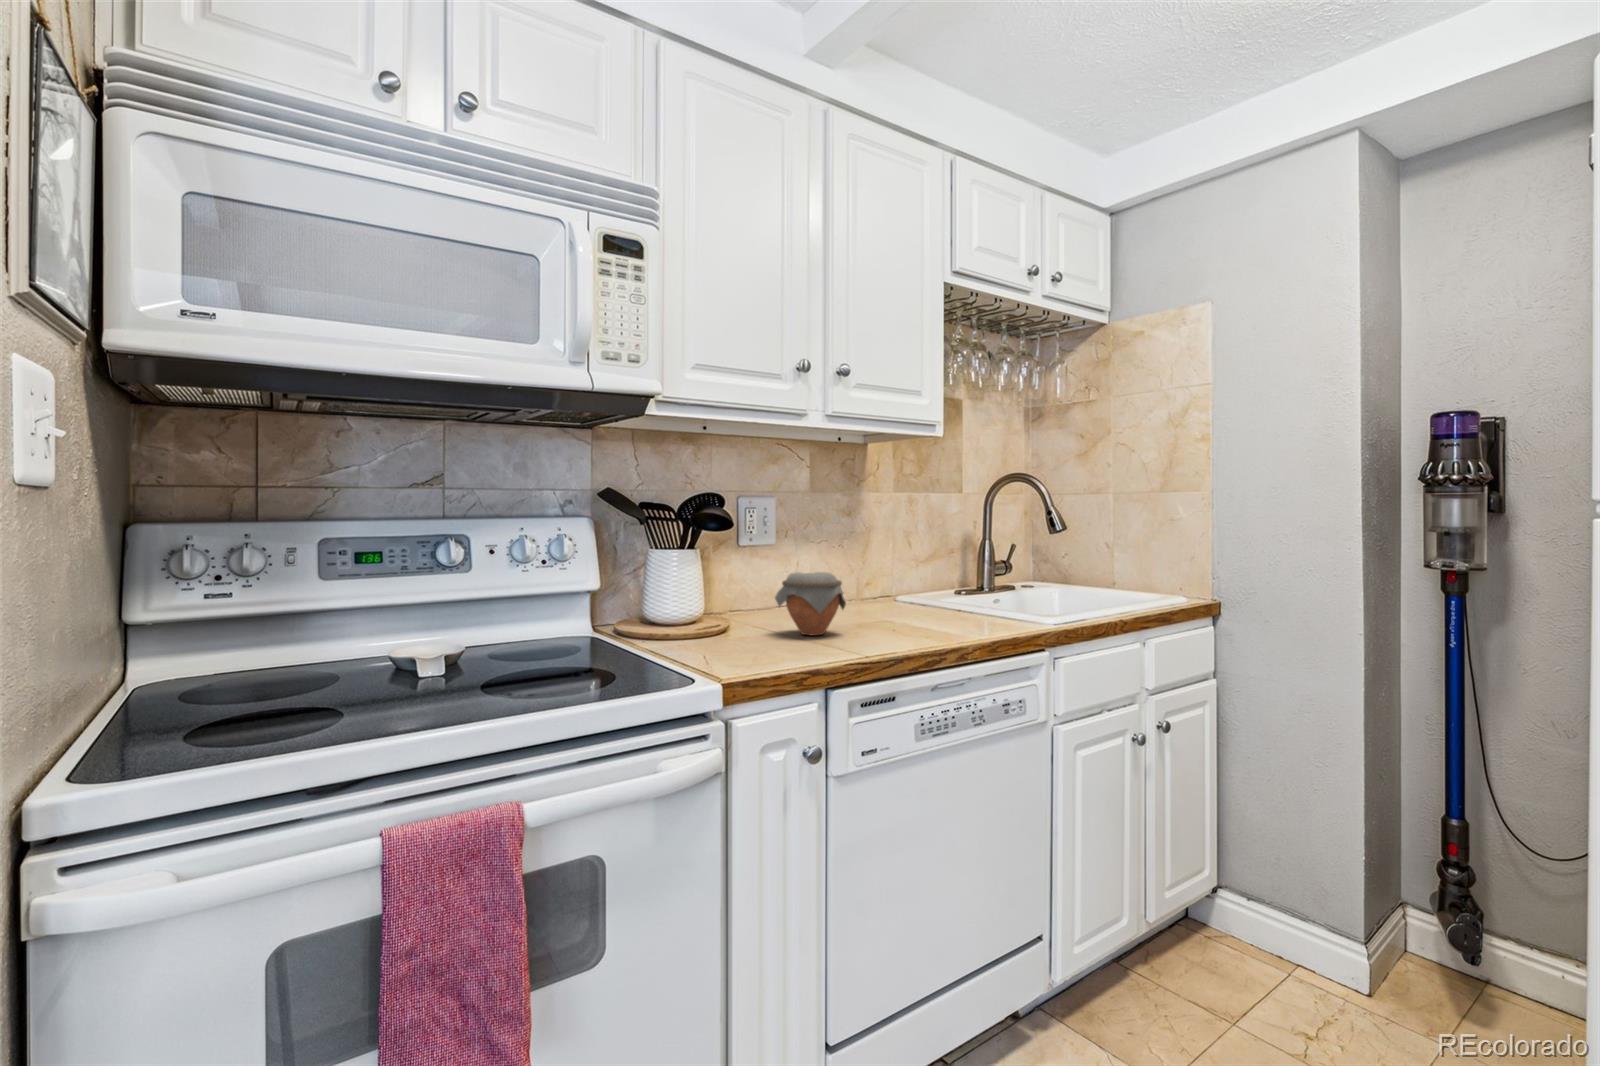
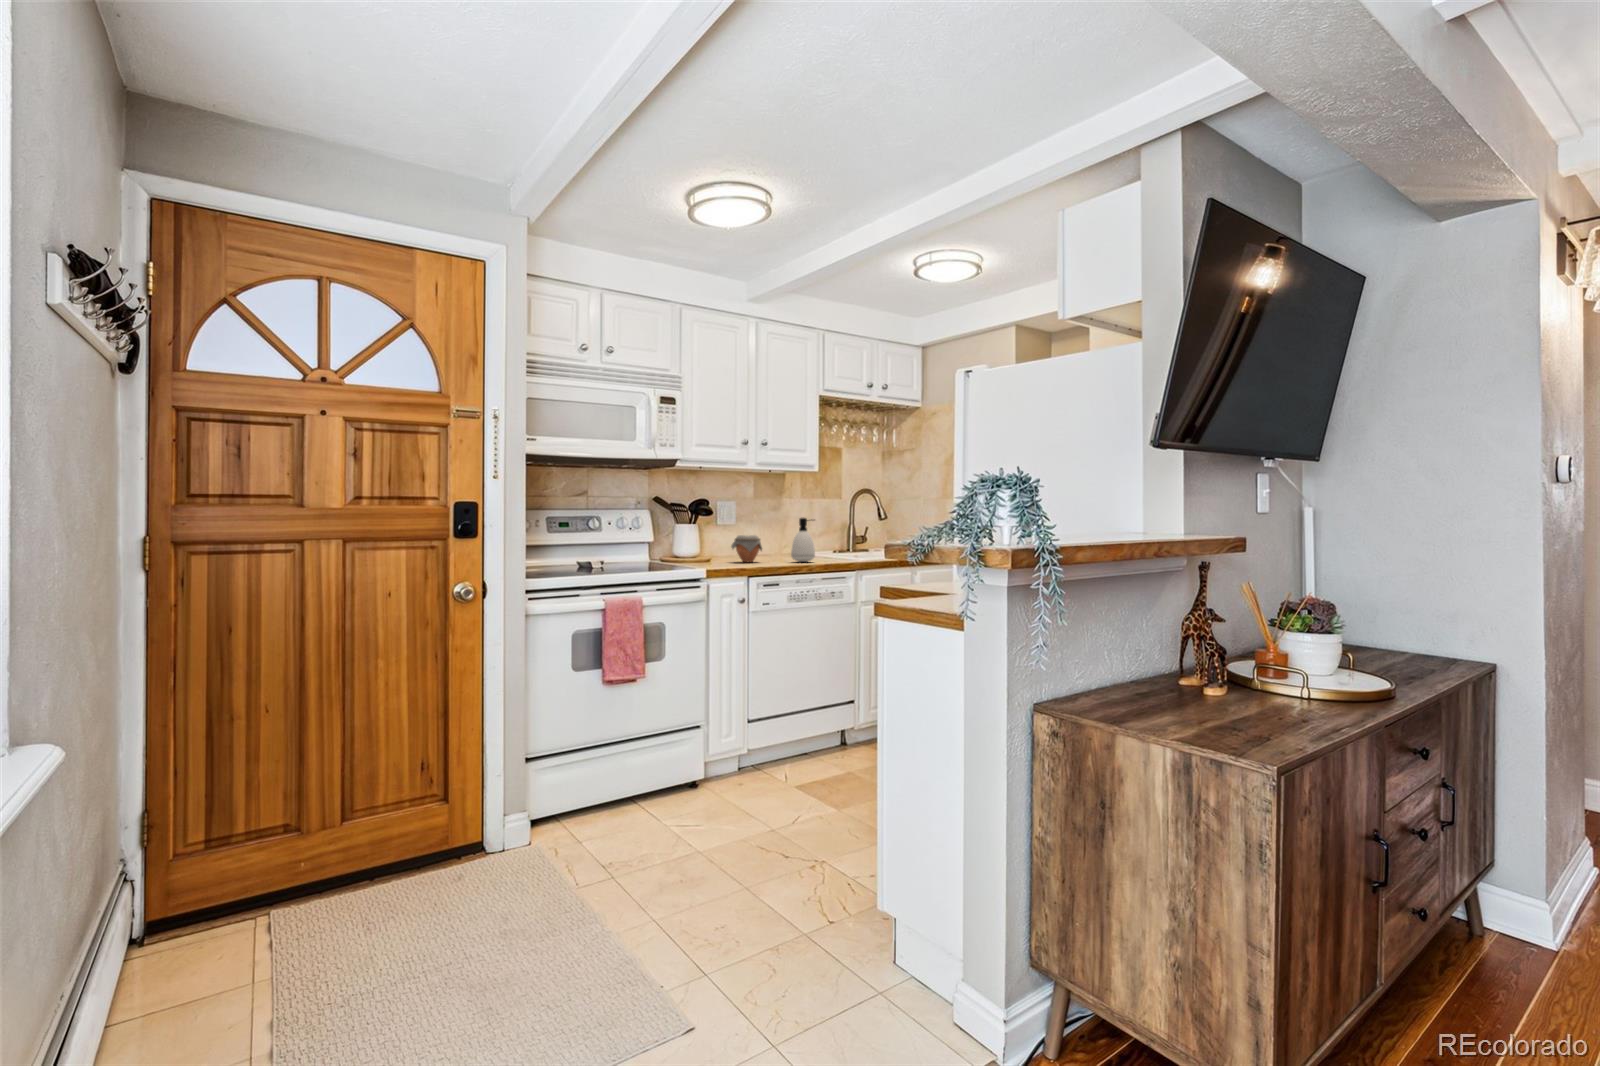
soap dispenser: none [910,533,965,633] -> present [791,518,815,562]

